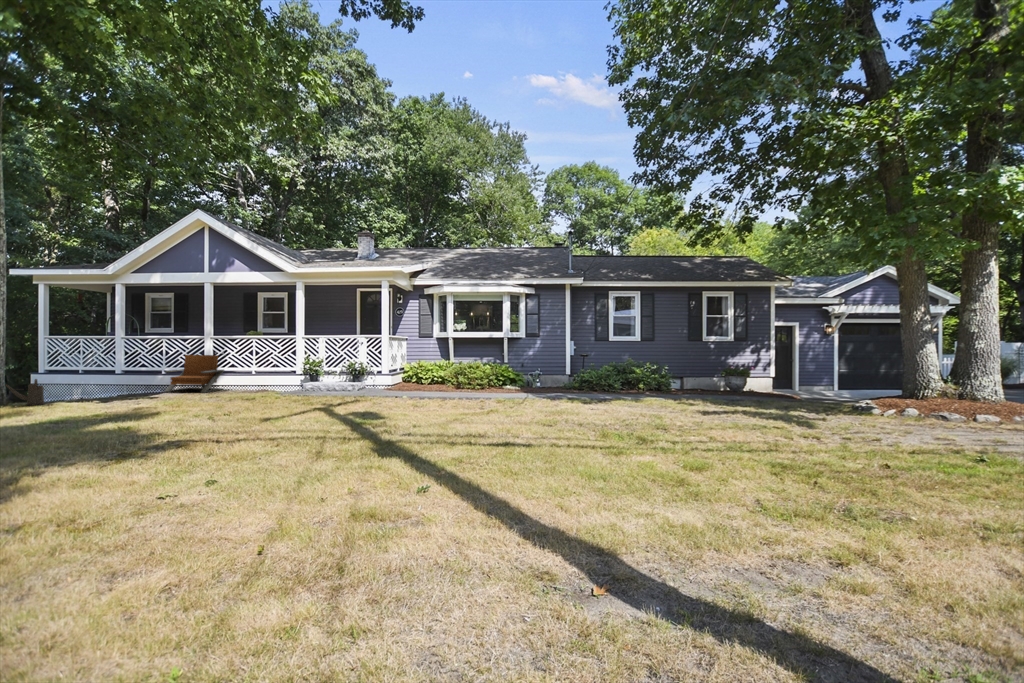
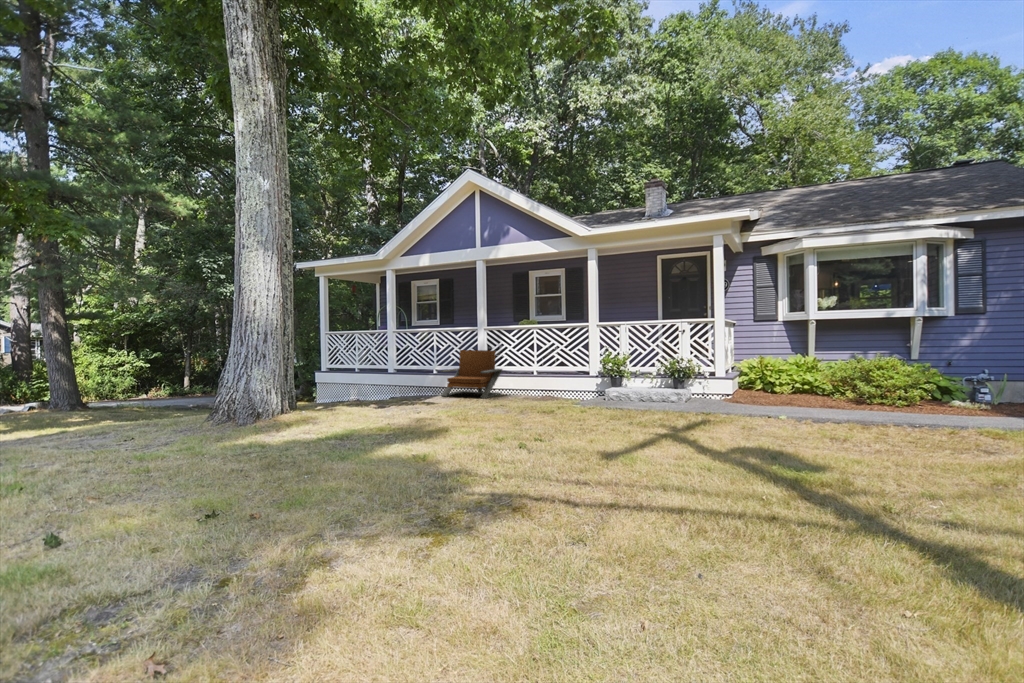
watering can: present [5,379,44,405] -> none [298,379,337,410]

